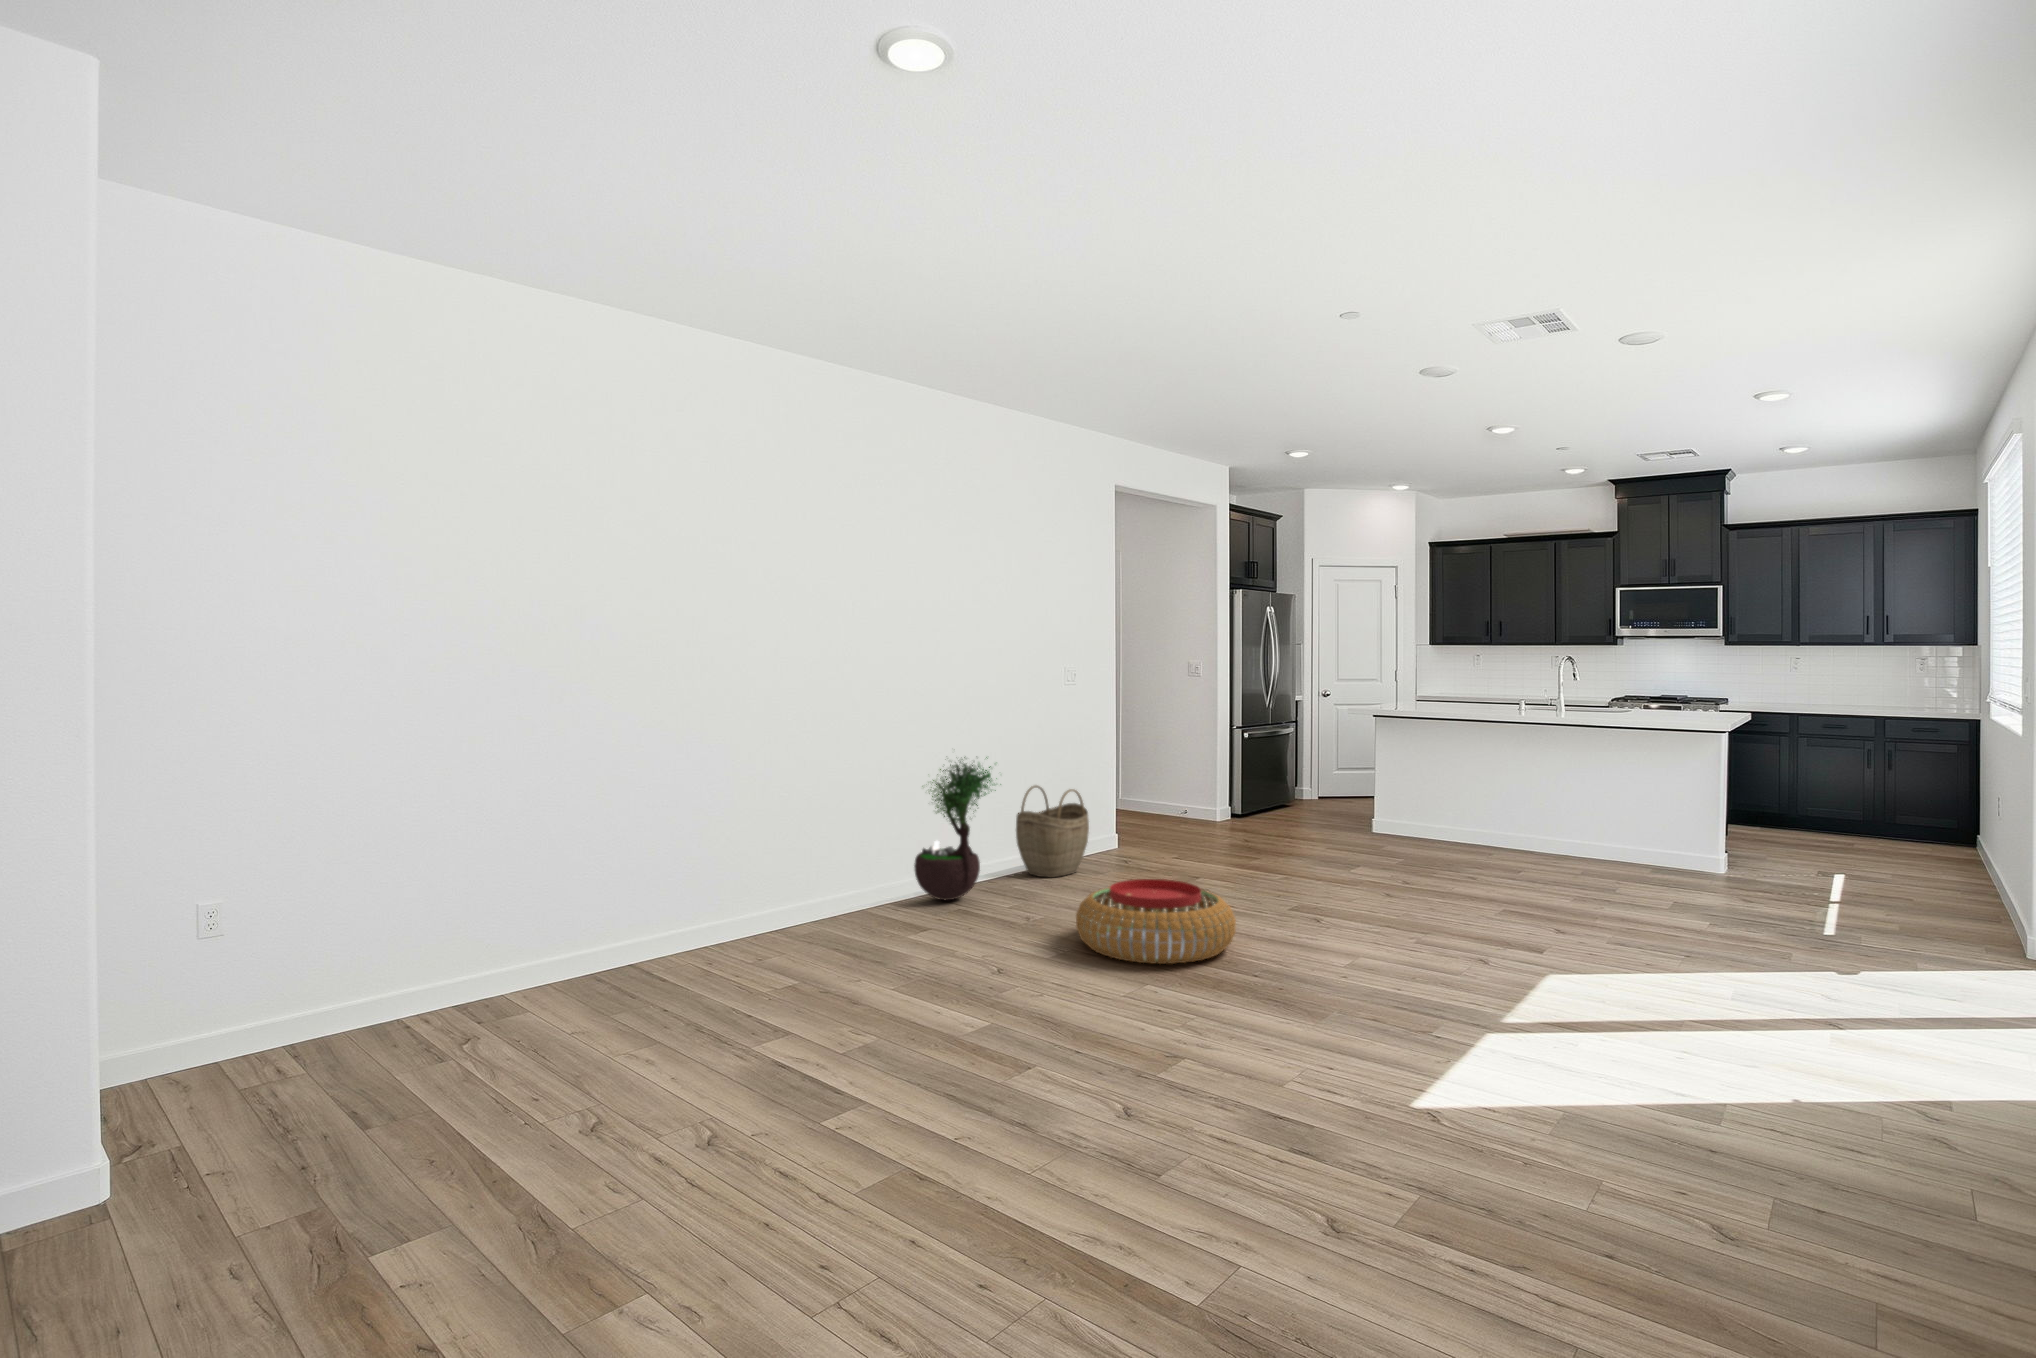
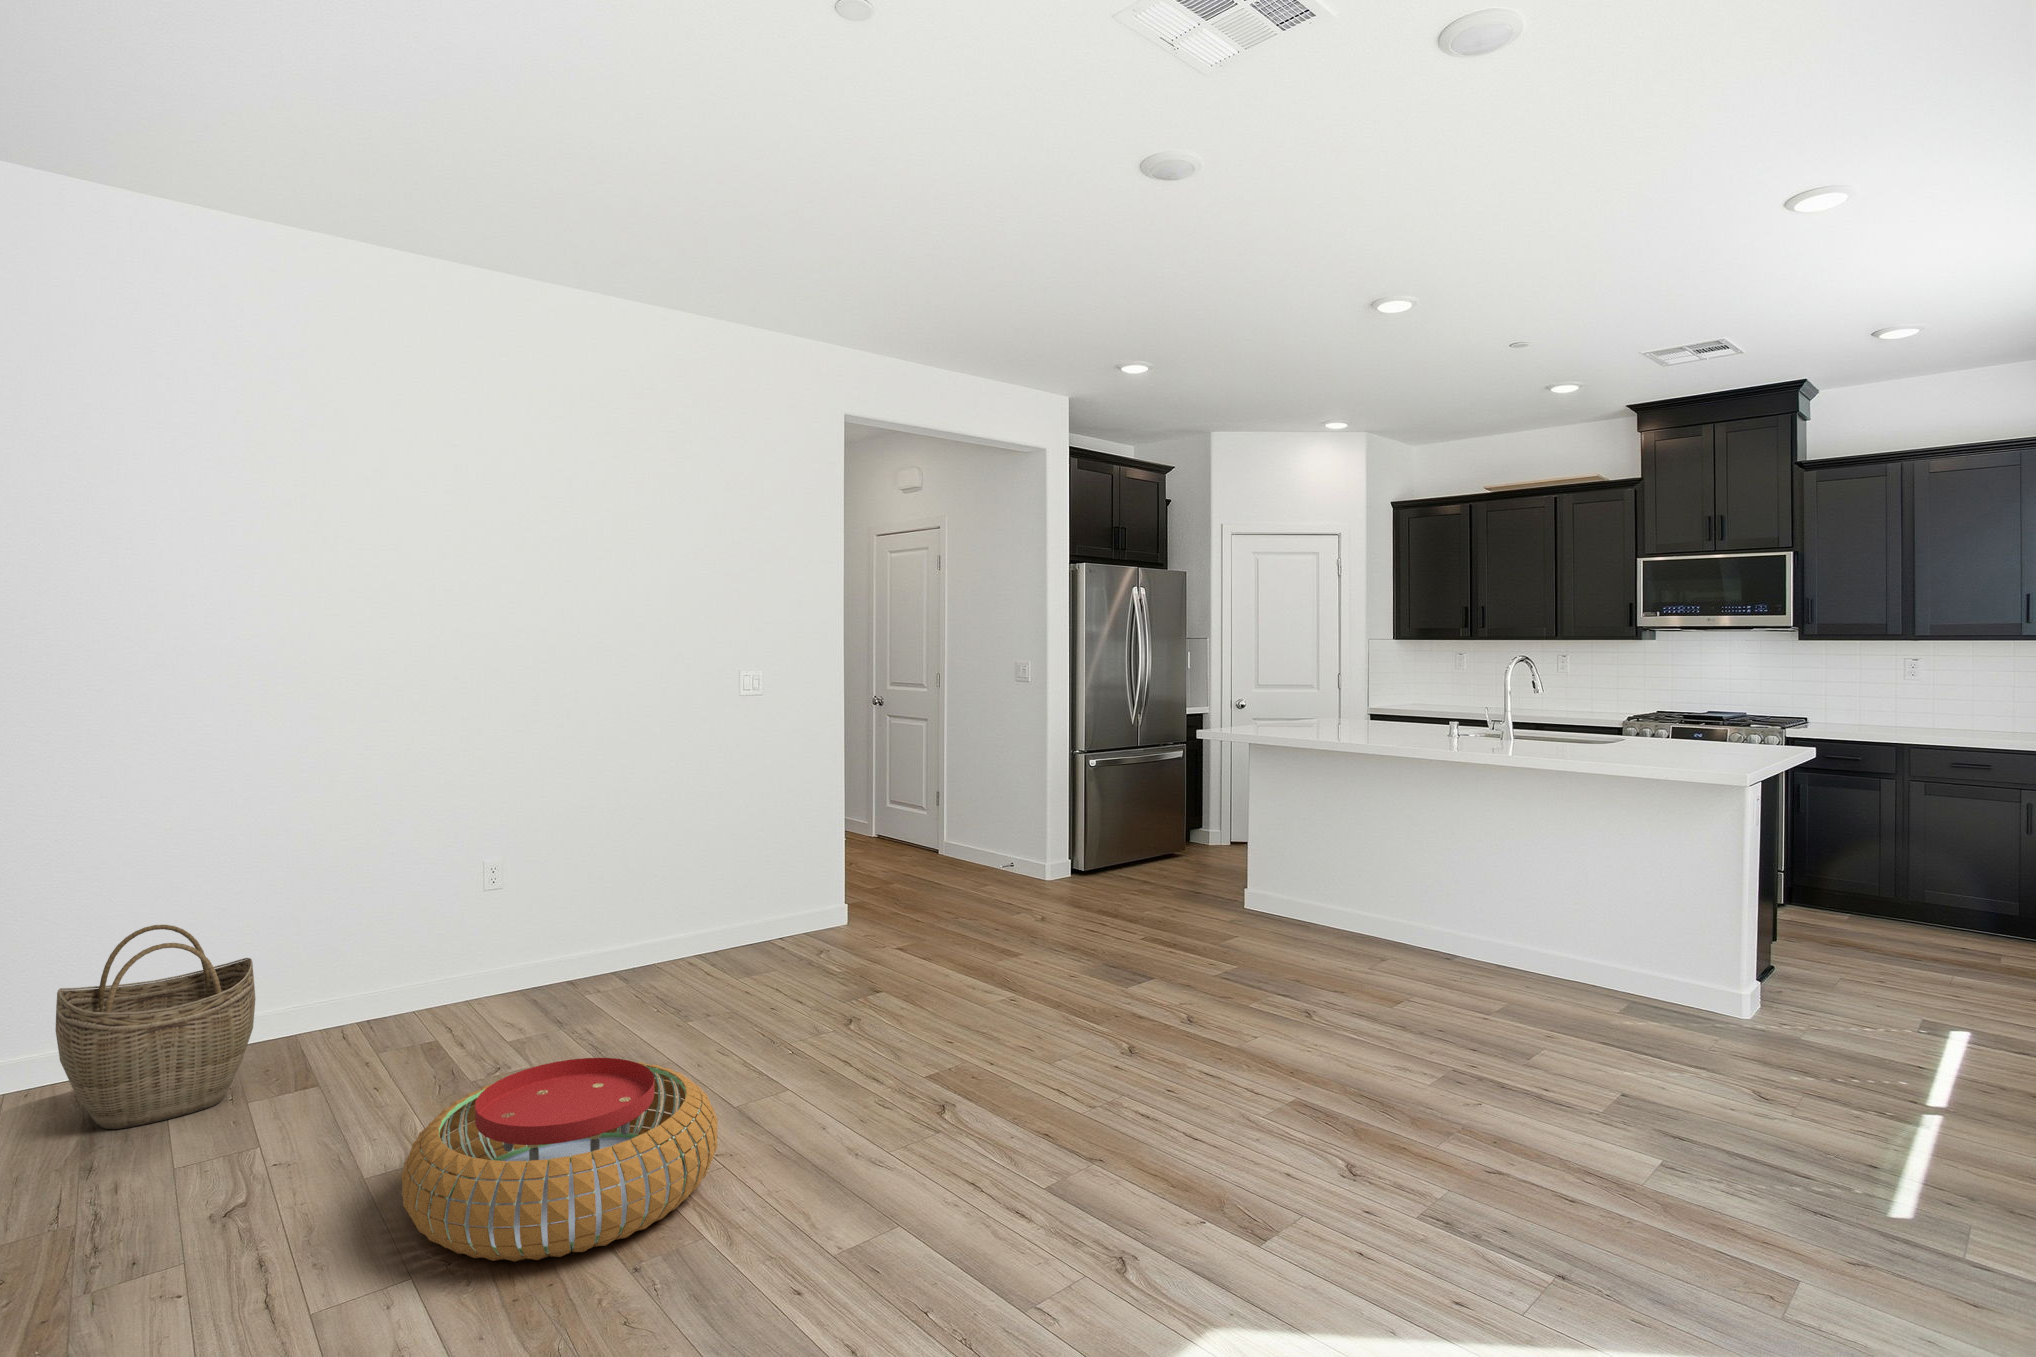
potted tree: present [914,757,1001,900] -> none [347,809,505,1047]
woven basket: present [1016,785,1089,878] -> present [55,925,256,1129]

